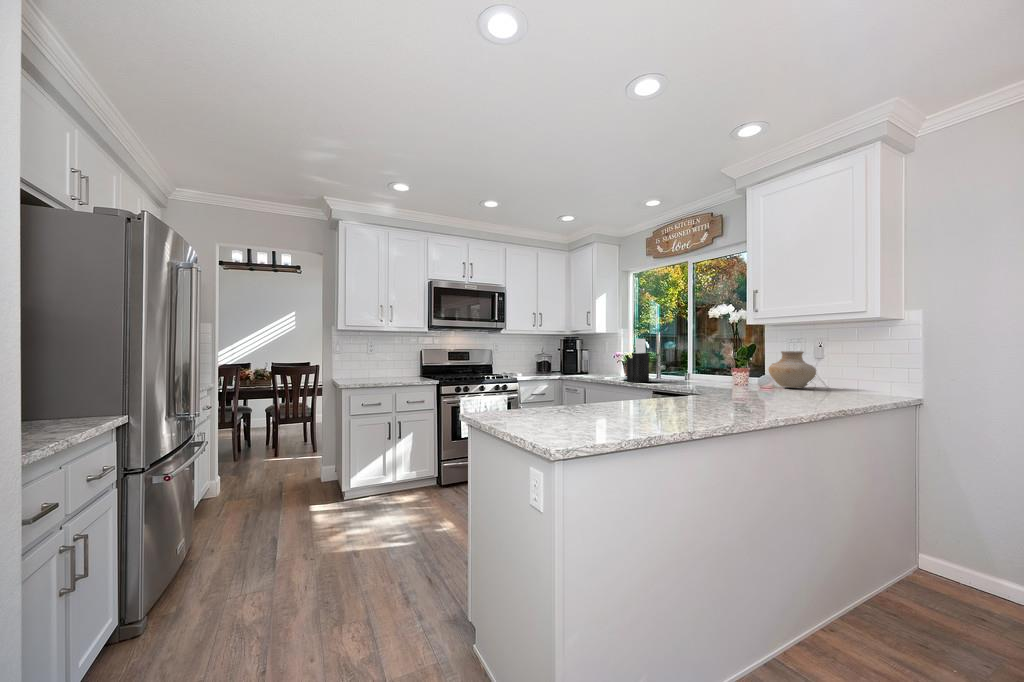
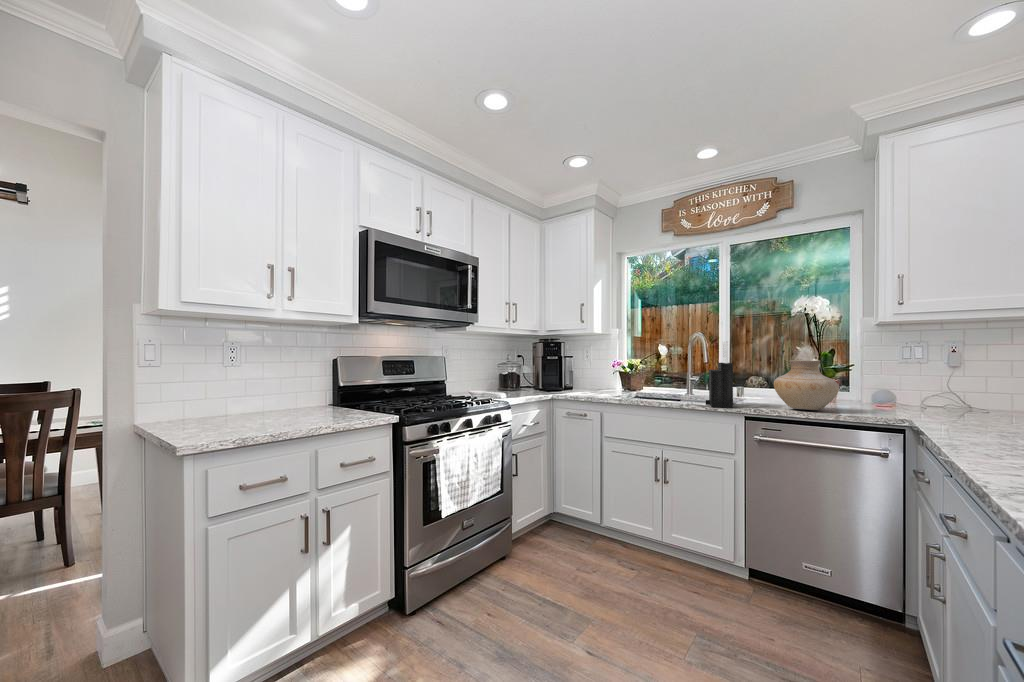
vase: present [769,351,816,388] -> present [774,360,839,410]

